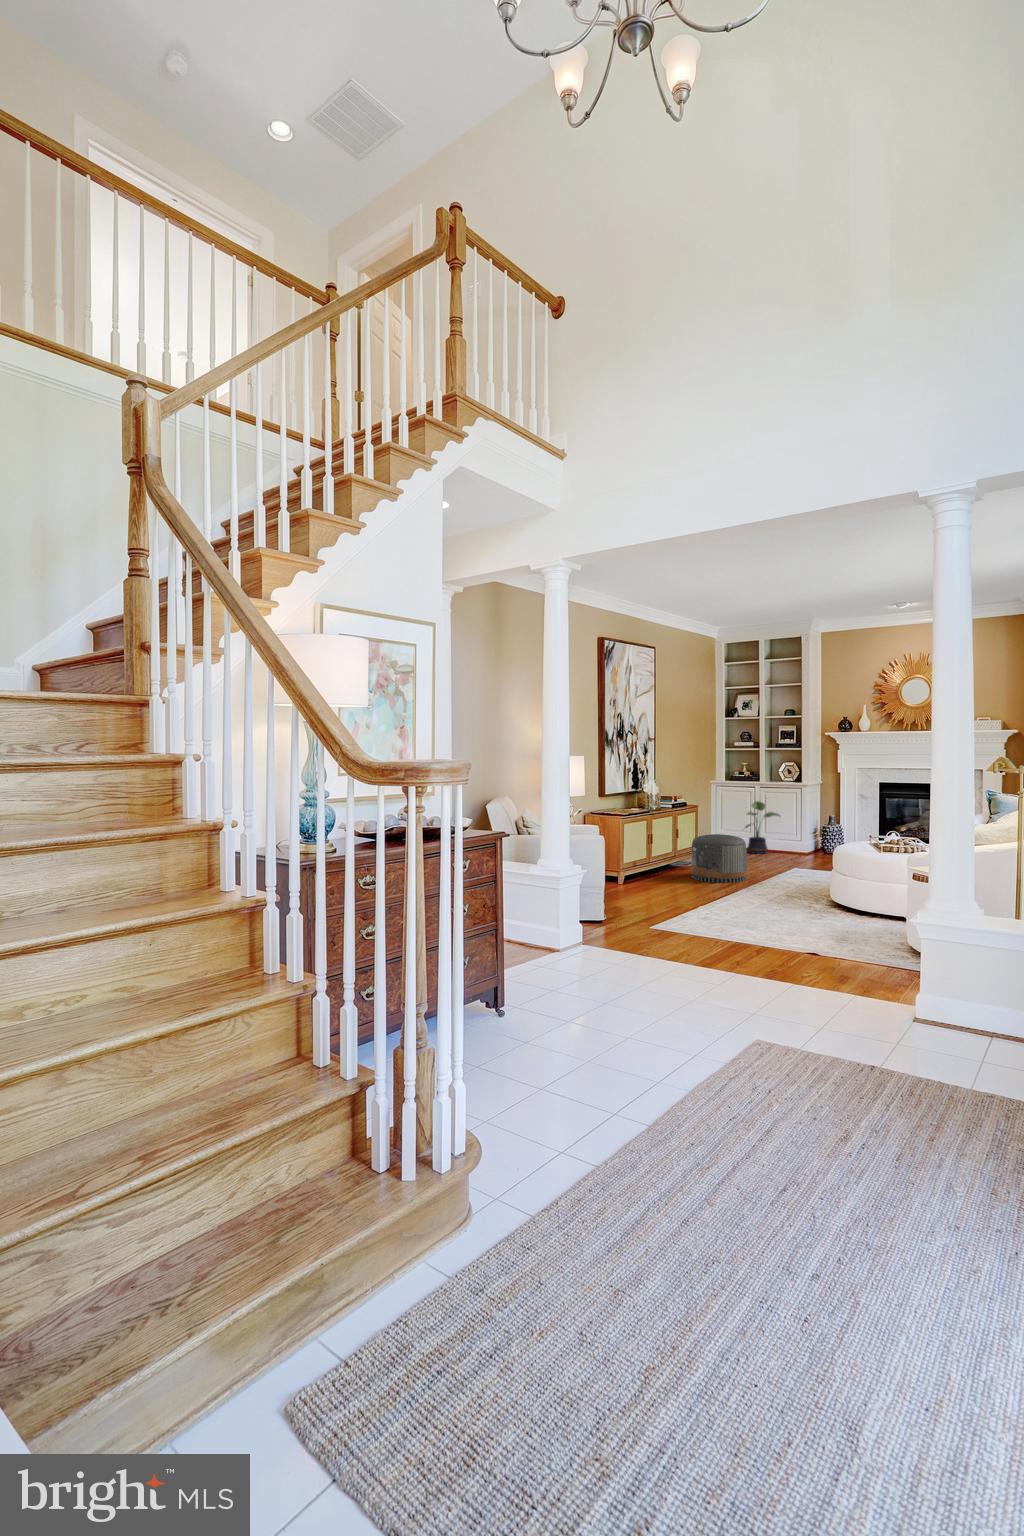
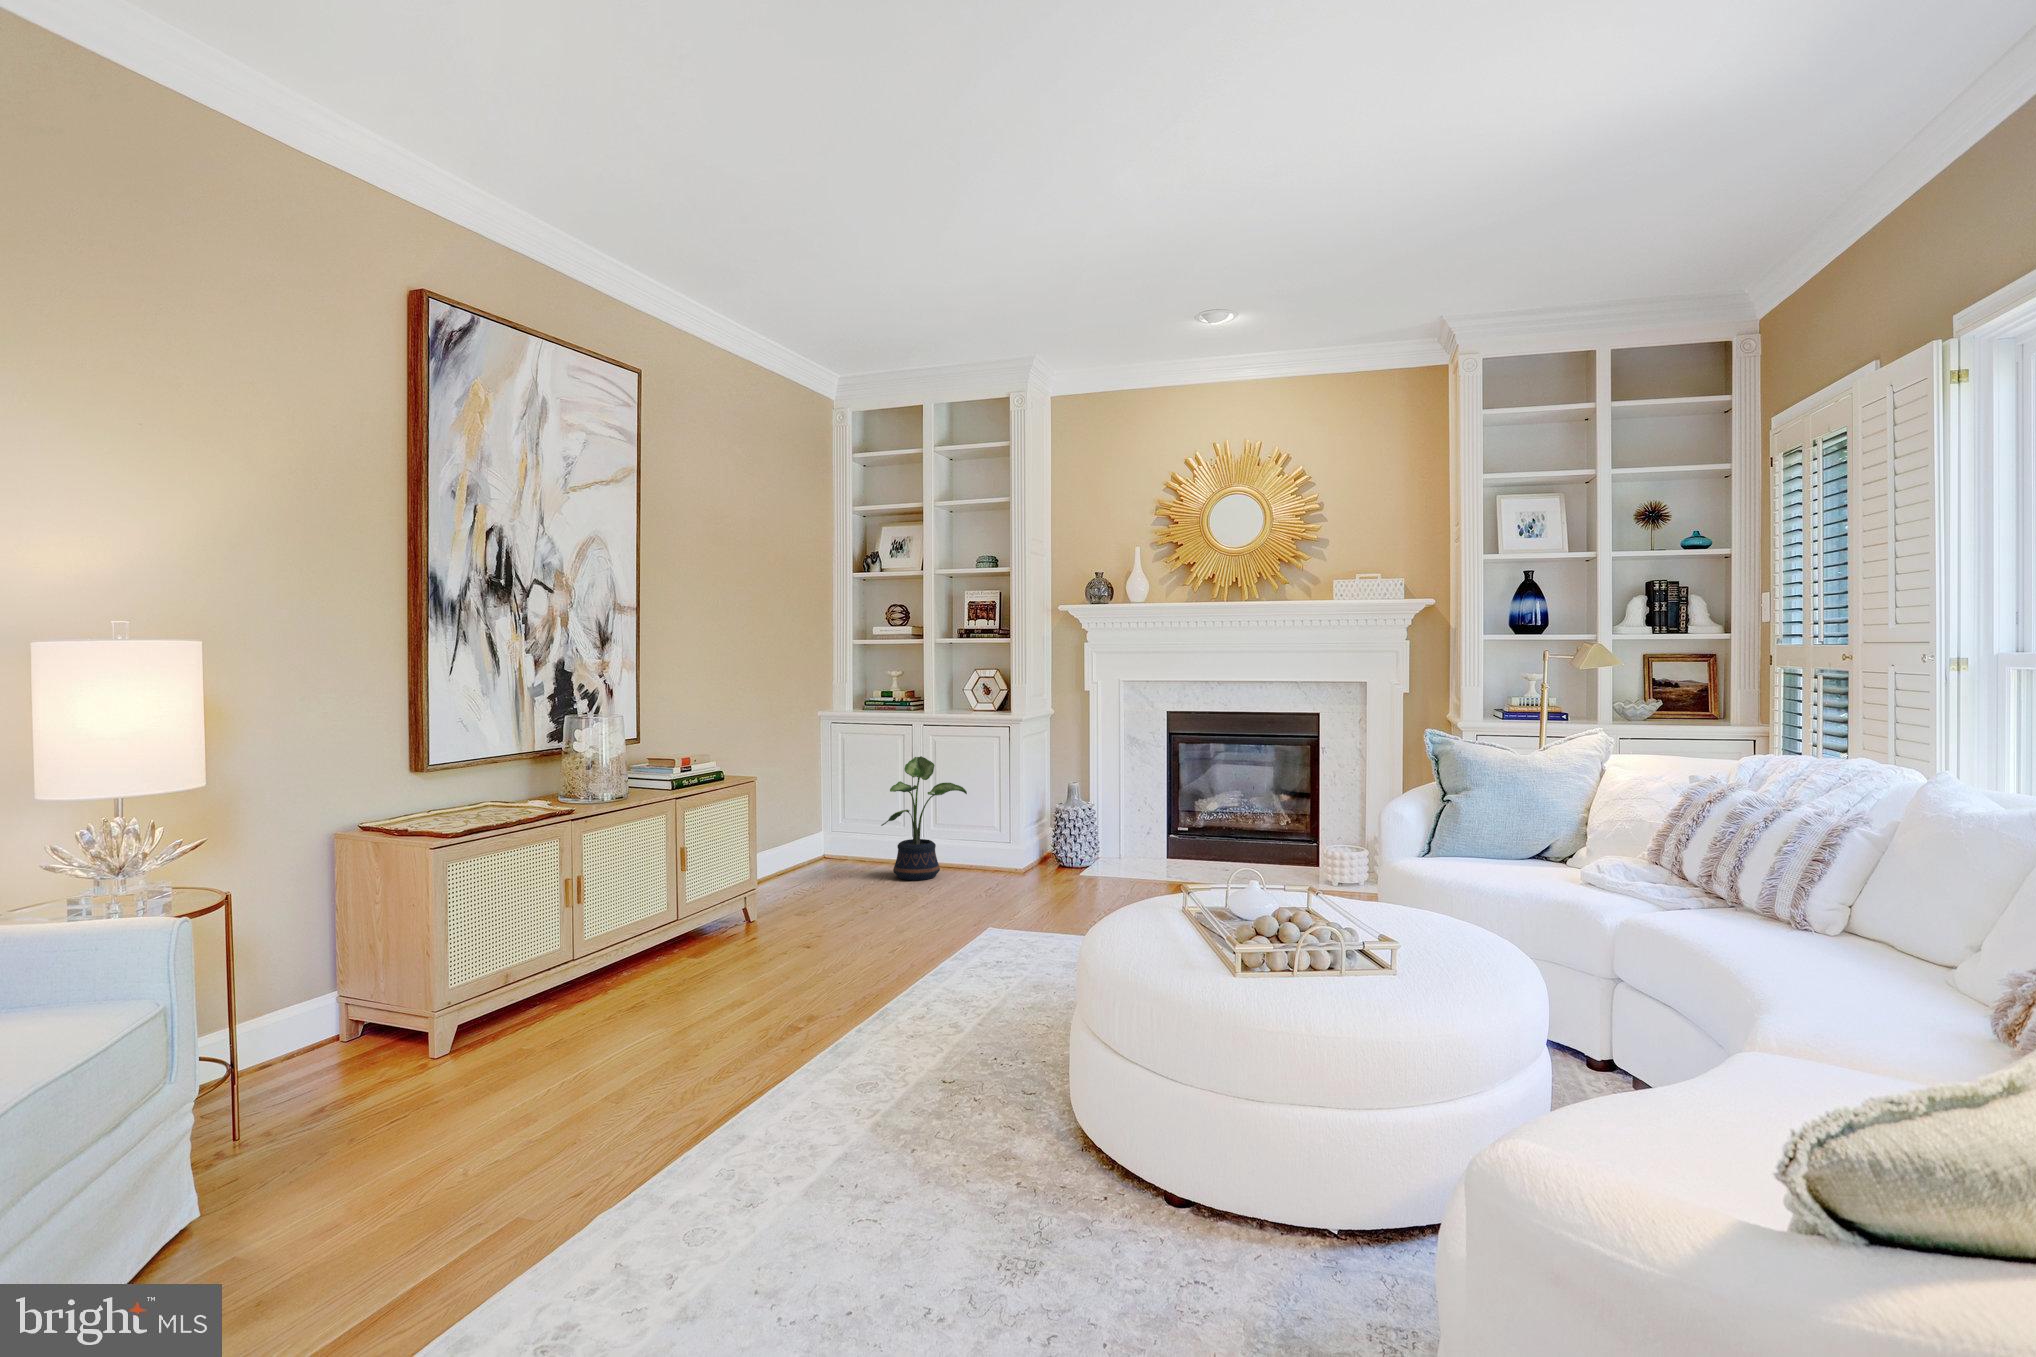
pouf: present [691,834,747,883] -> none [676,880,845,1049]

